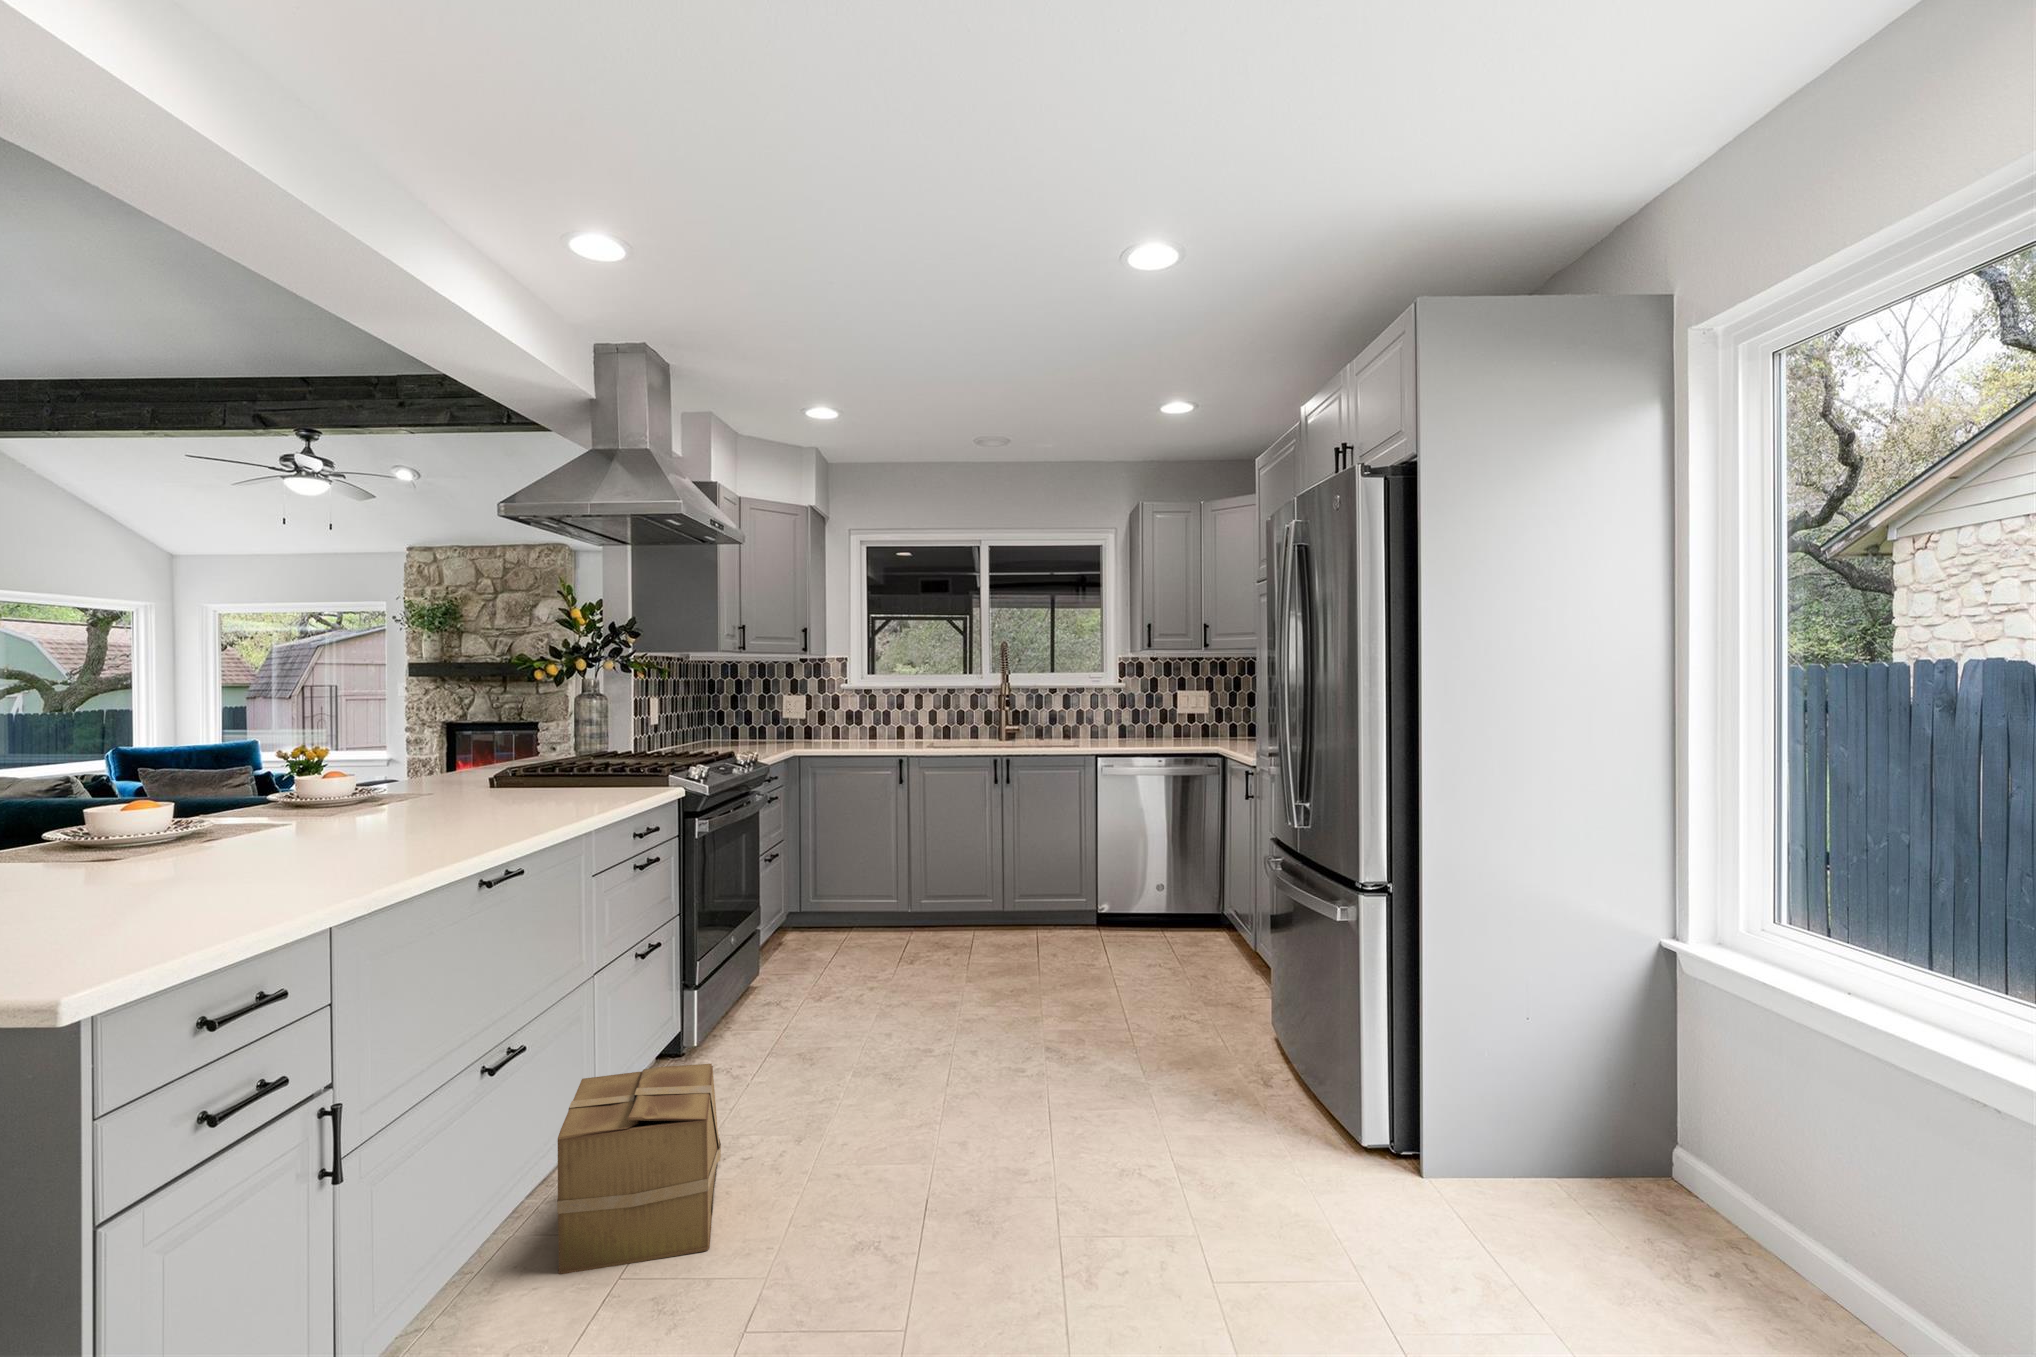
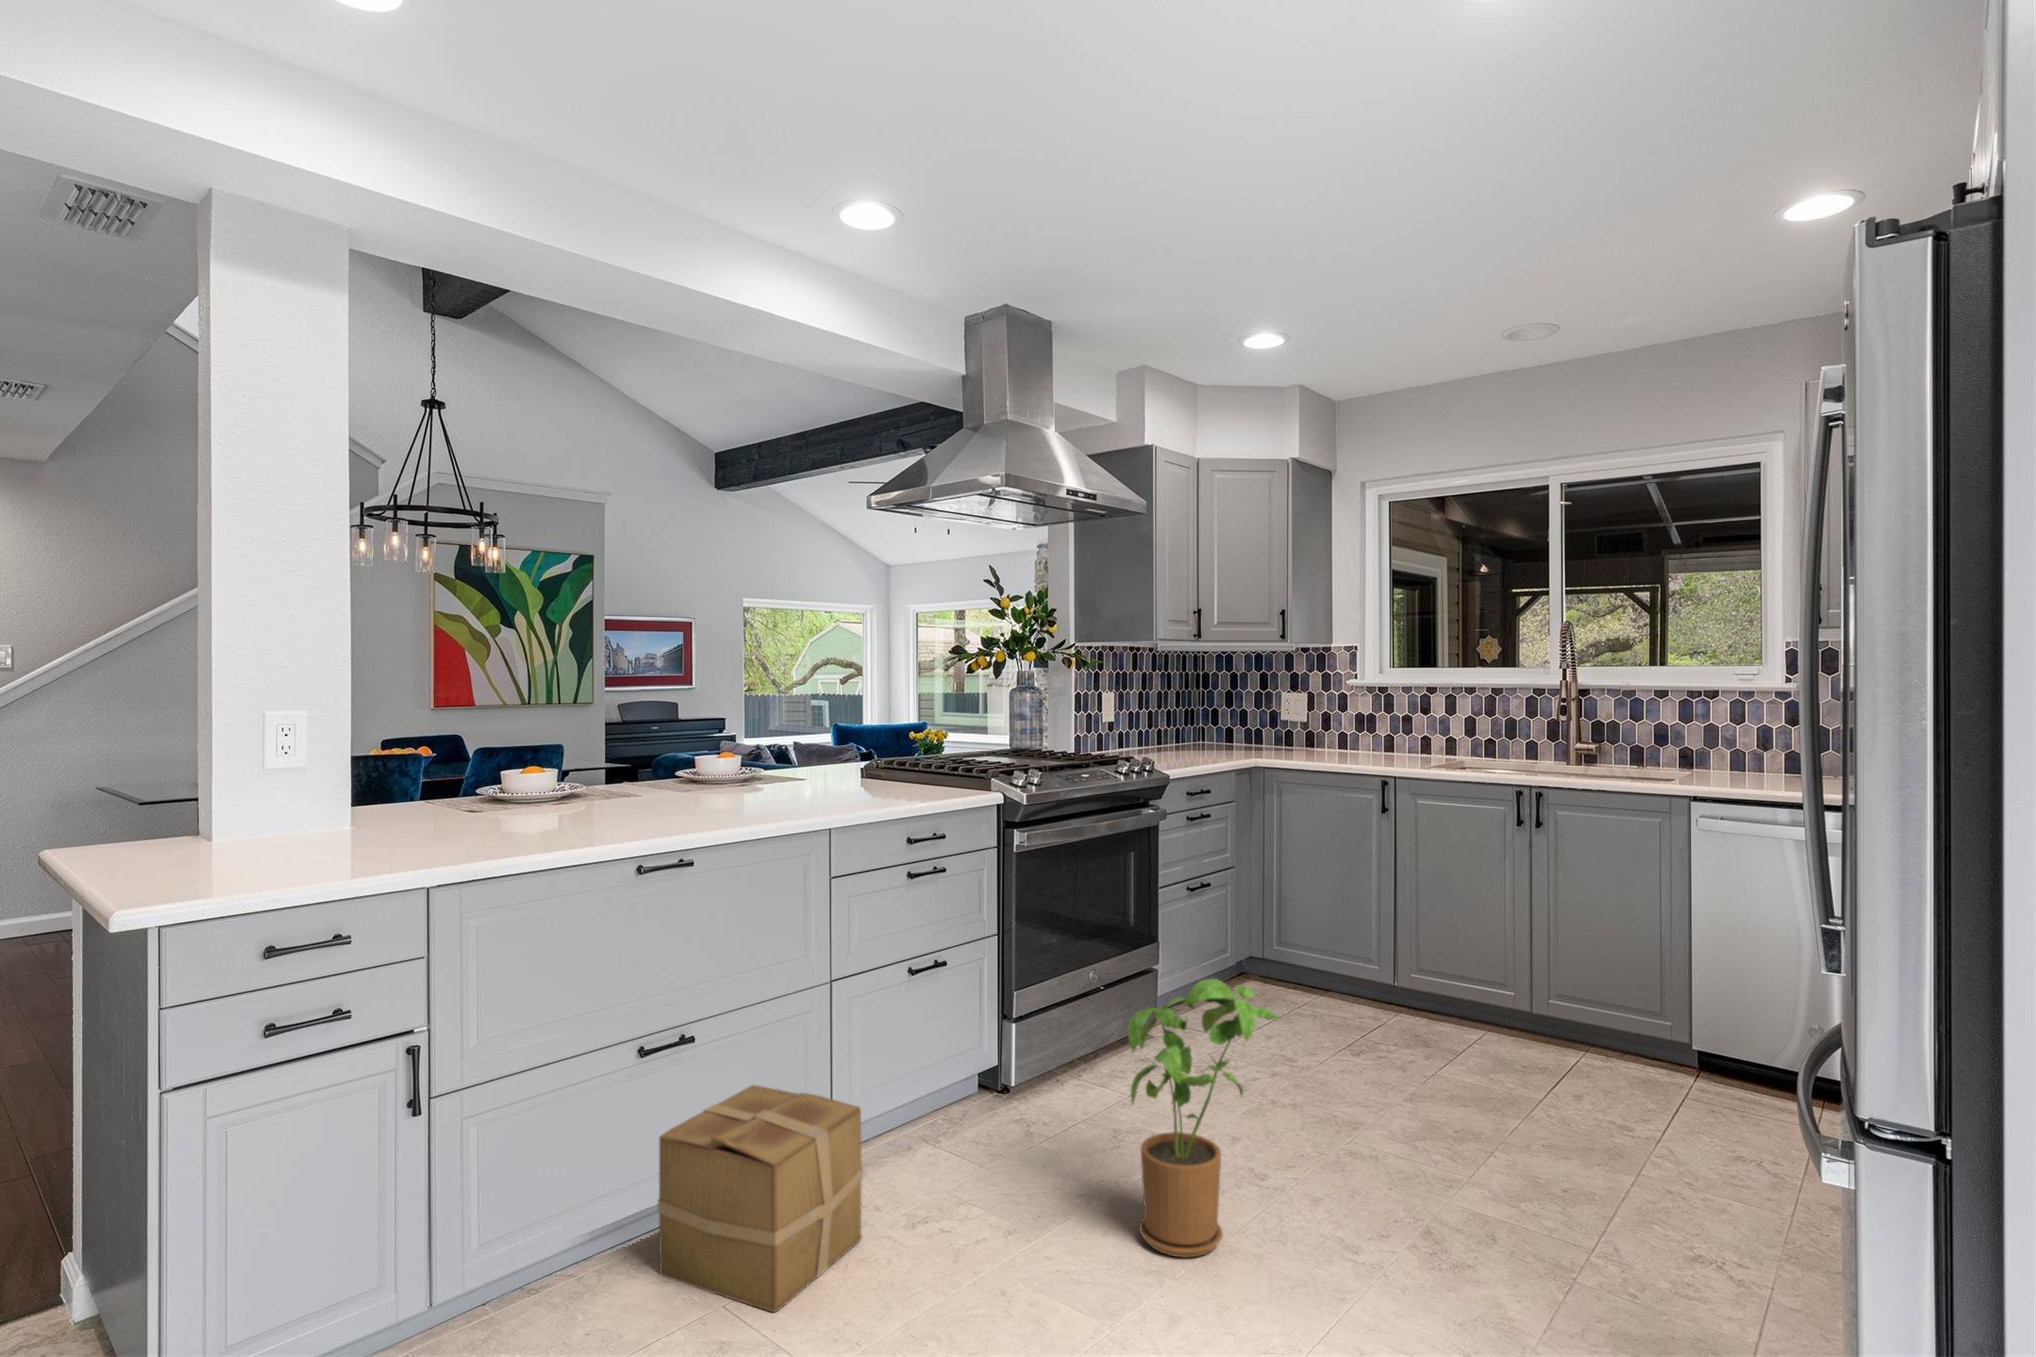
house plant: none [887,899,997,1108] -> present [1128,979,1280,1258]

